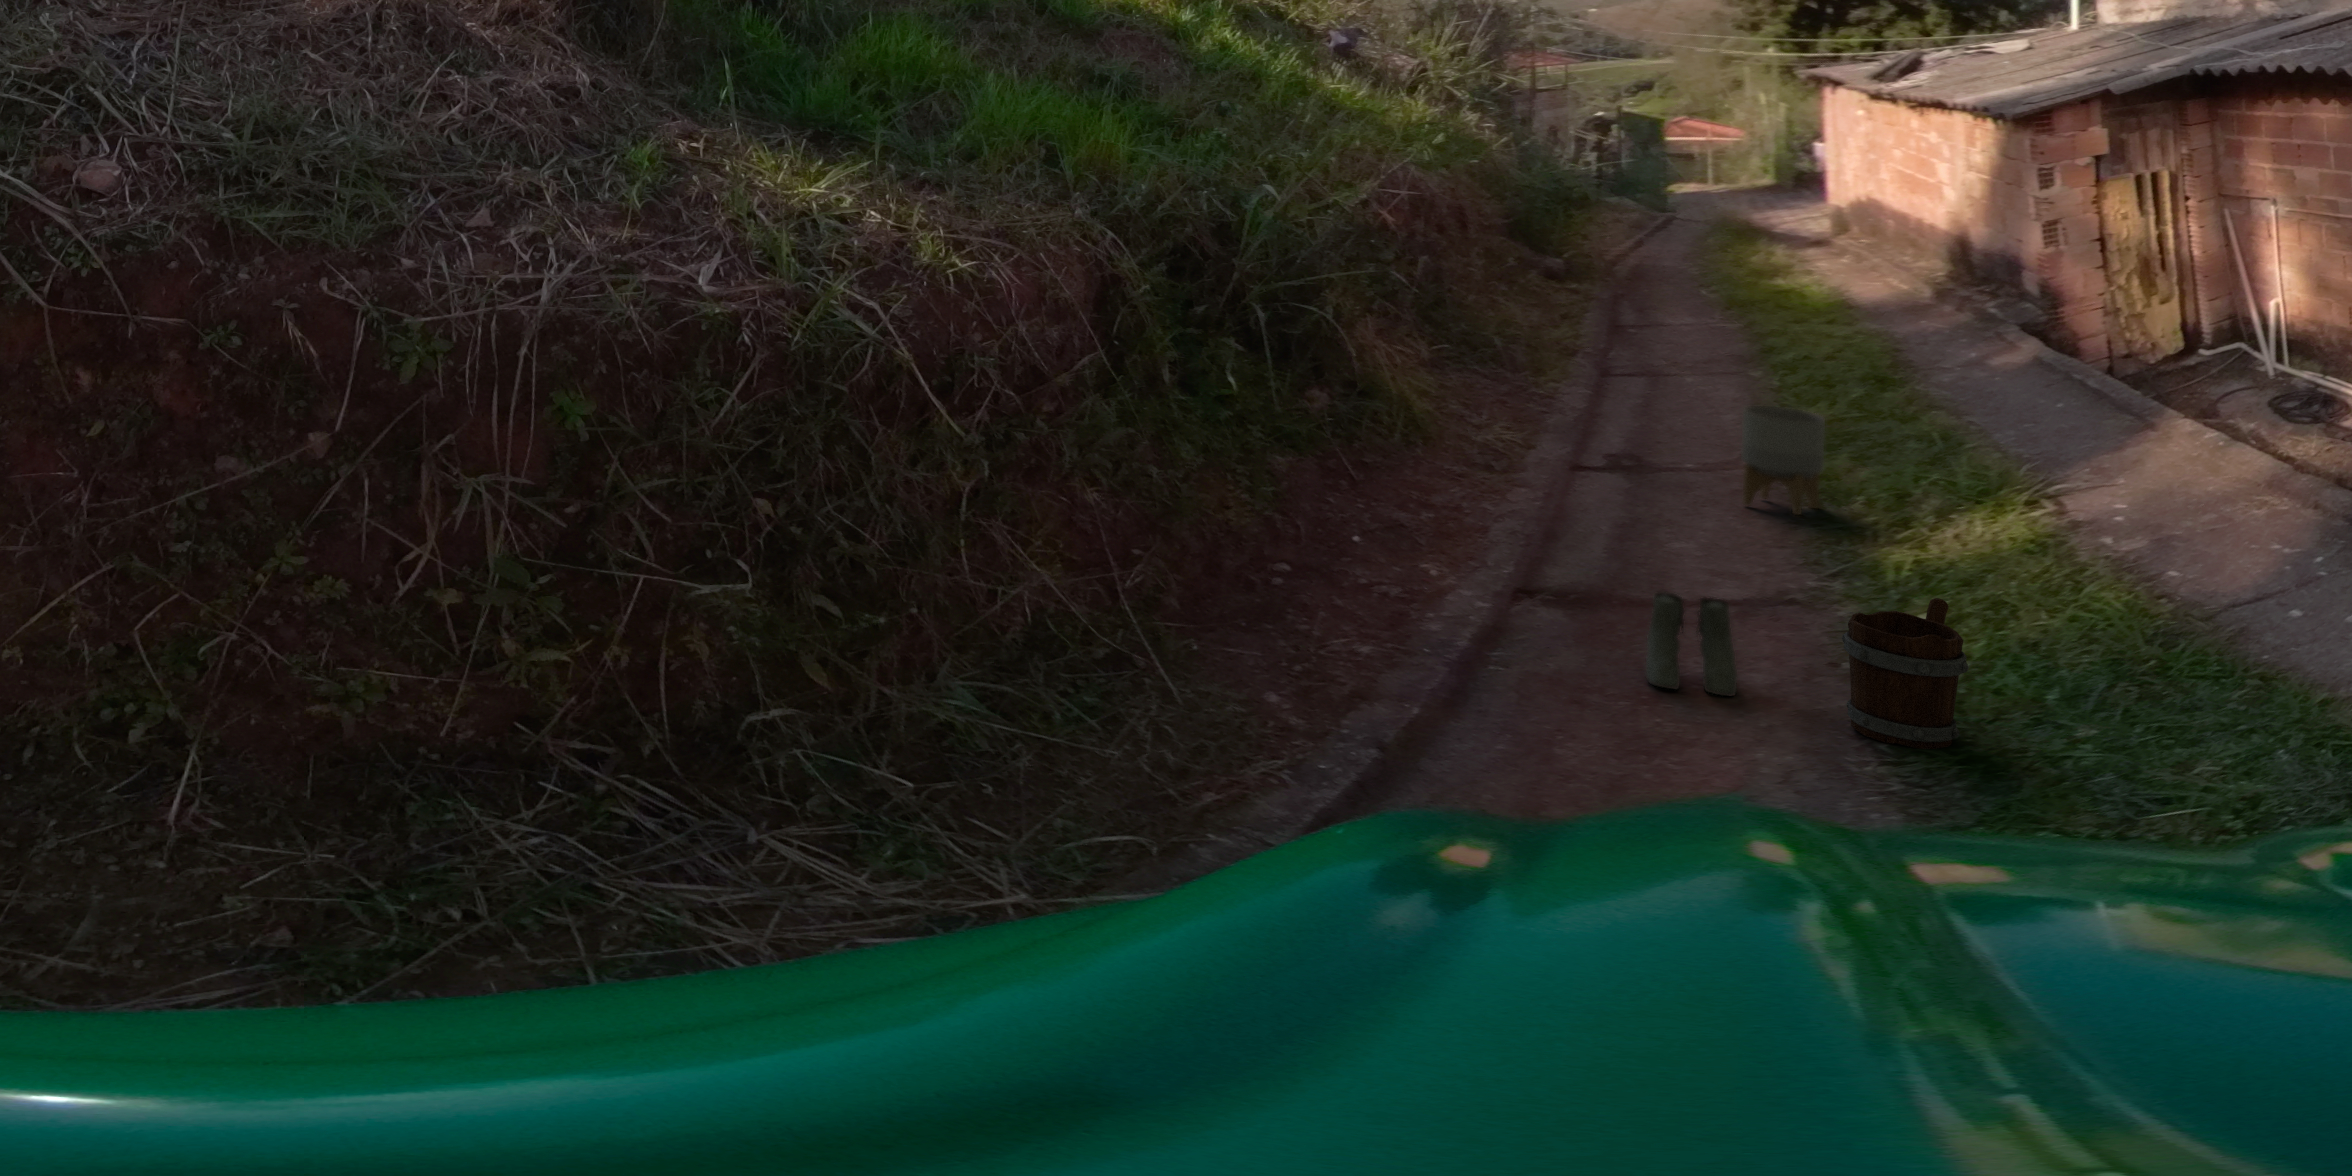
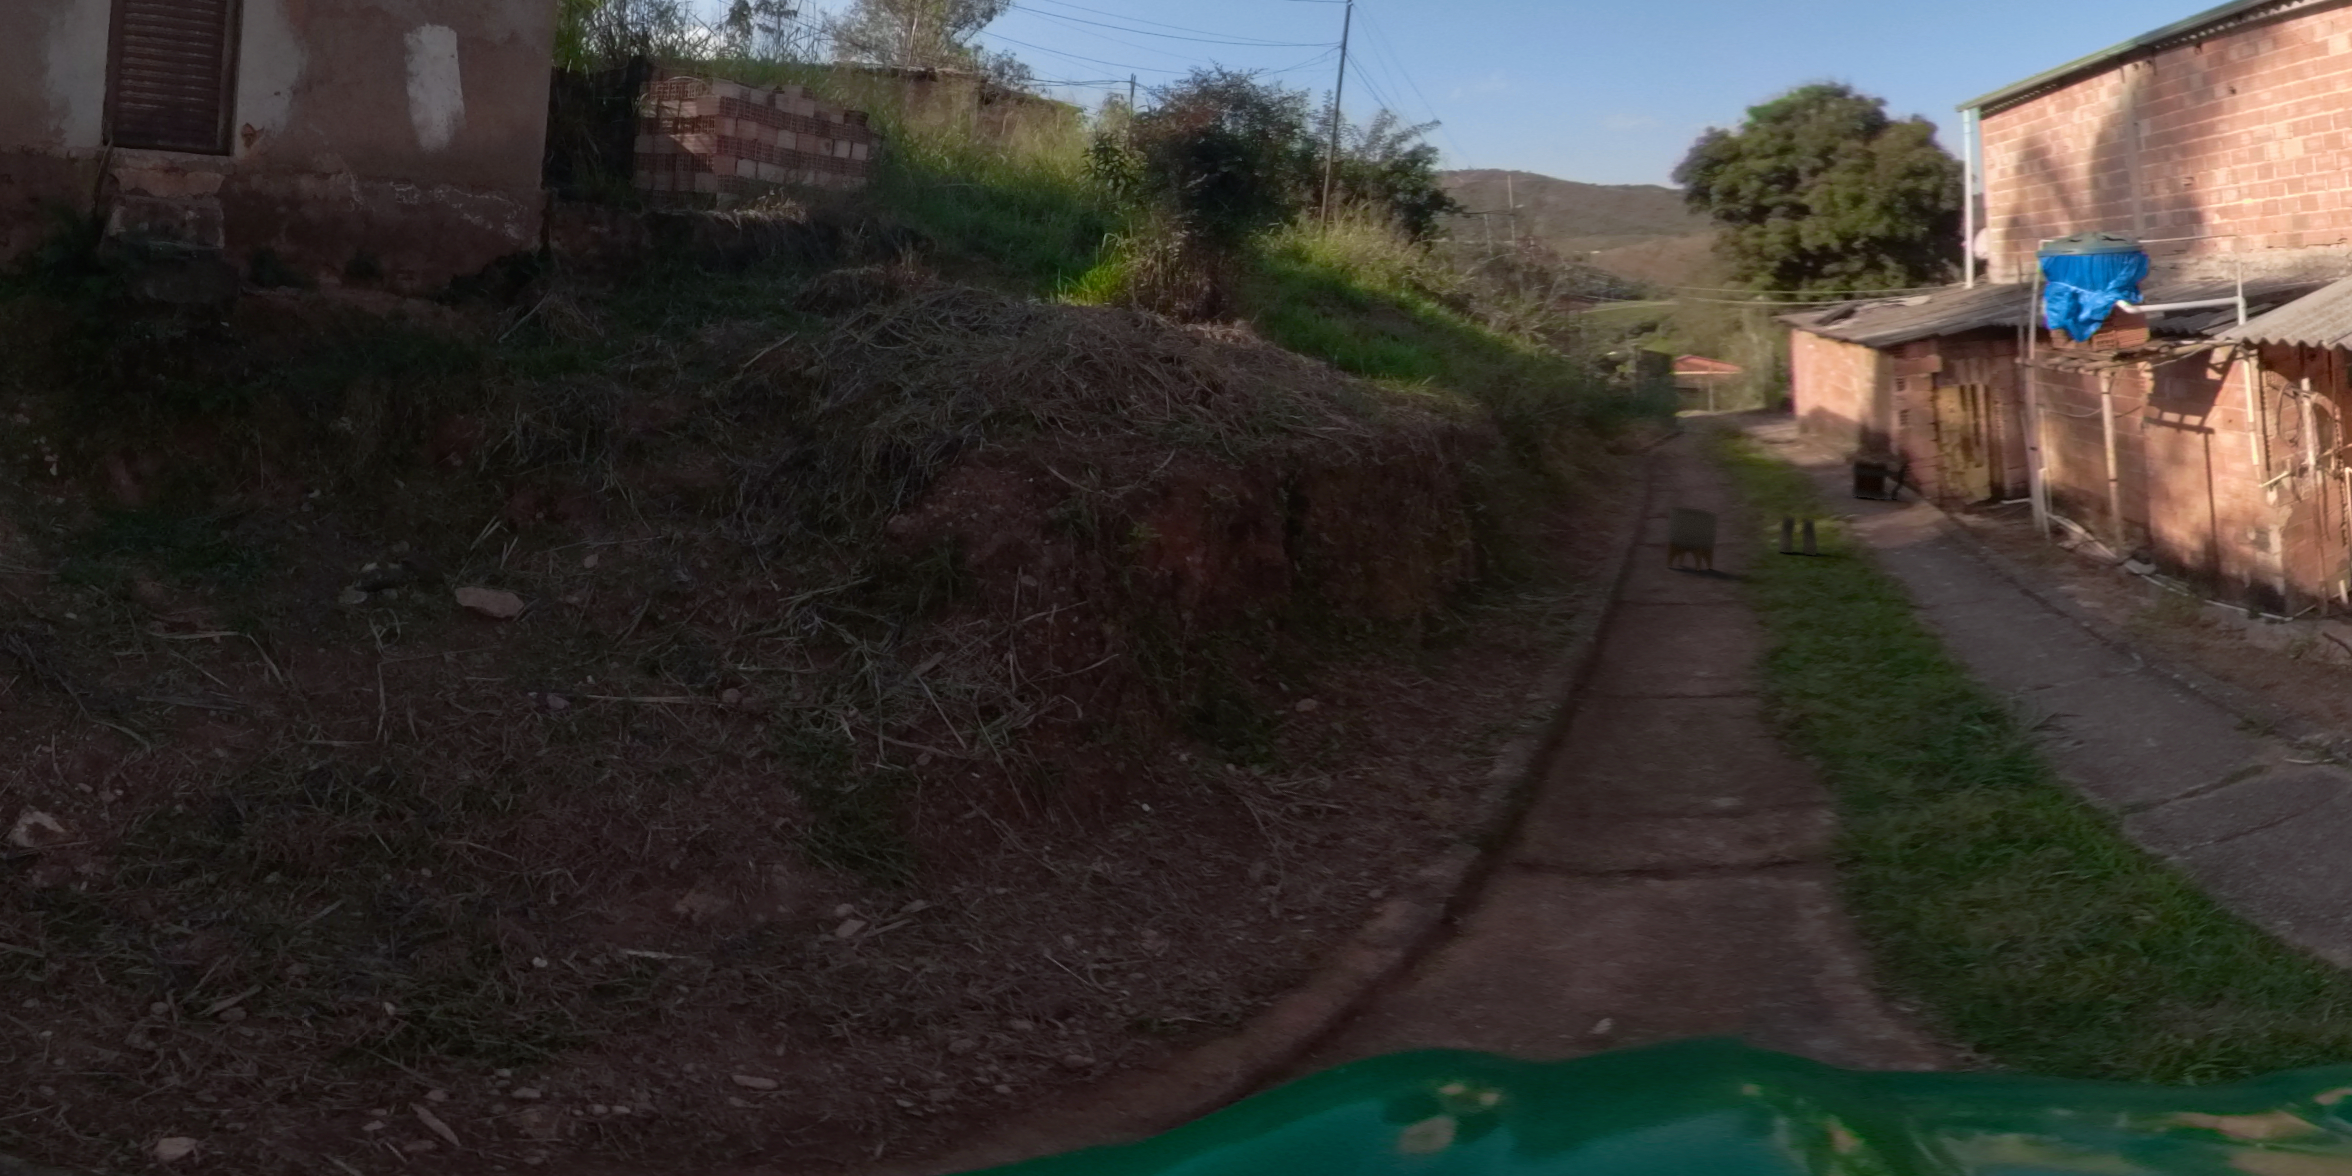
boots: present [1646,592,1737,696] -> present [1778,517,1817,555]
bucket: present [1842,598,1969,749] -> present [1852,461,1908,500]

